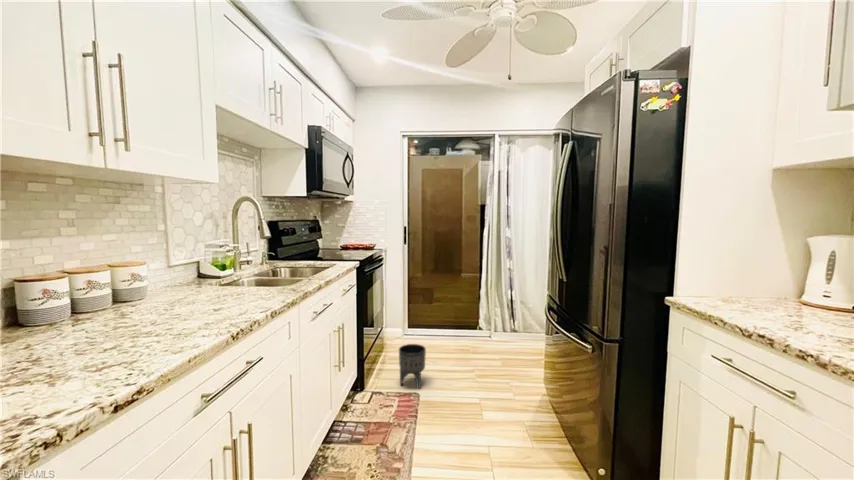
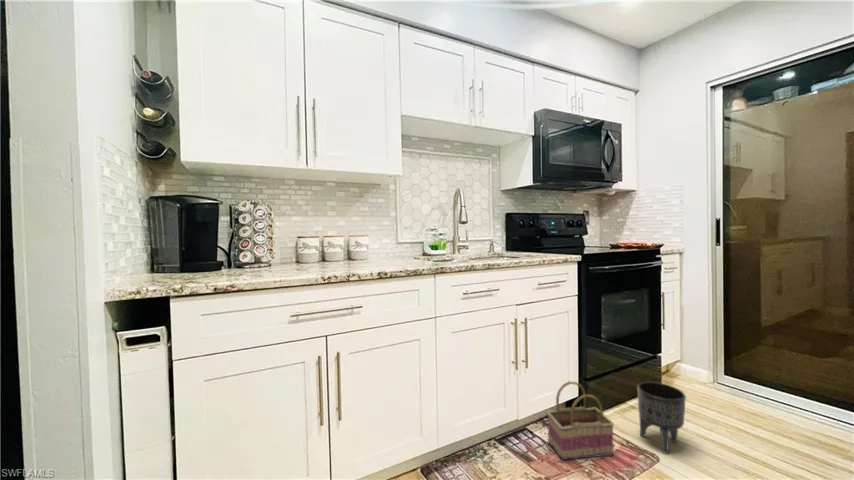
basket: none [357,363,400,426] -> present [548,382,614,460]

